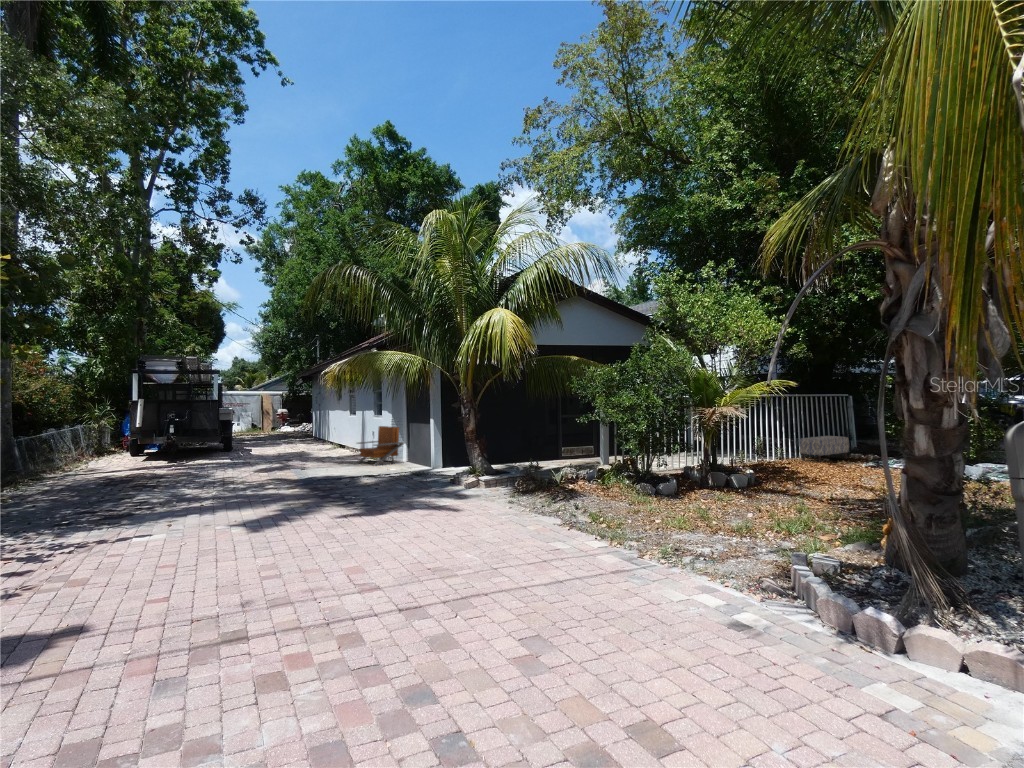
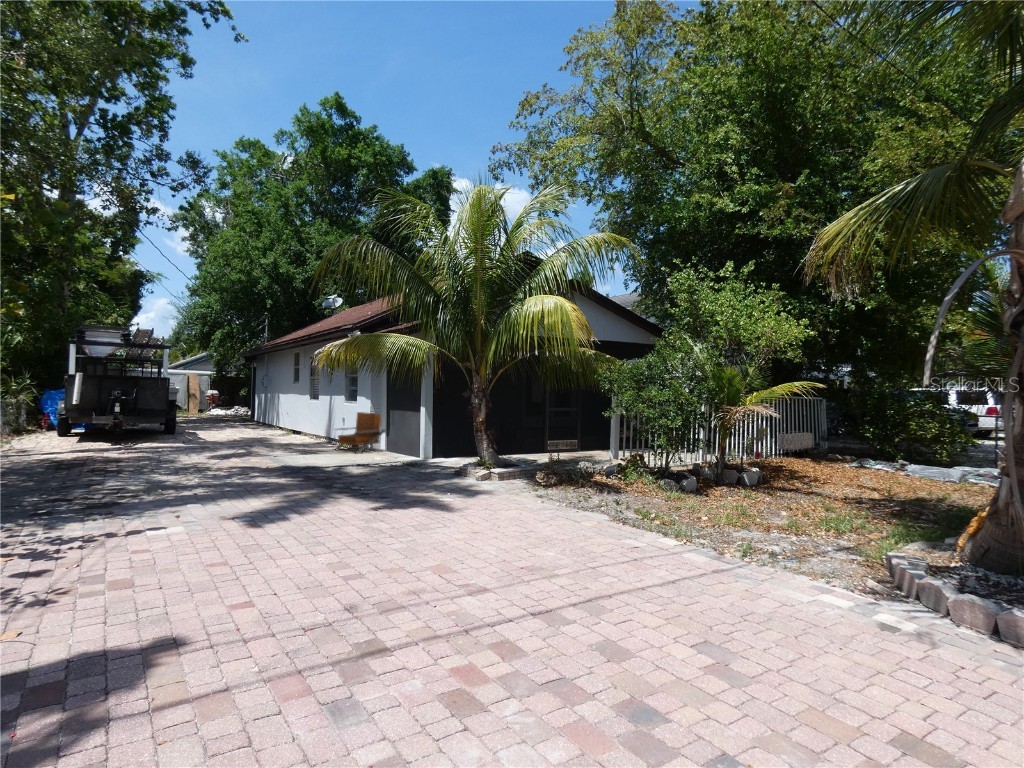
potted tree: none [765,426,792,466] -> present [749,424,769,459]

